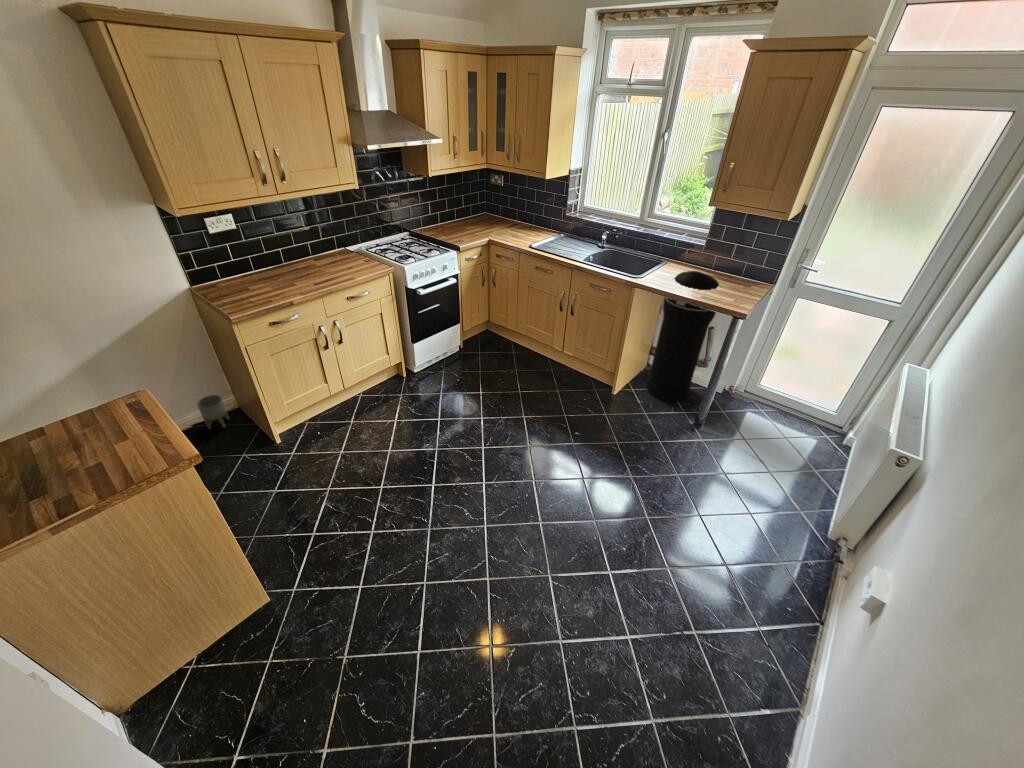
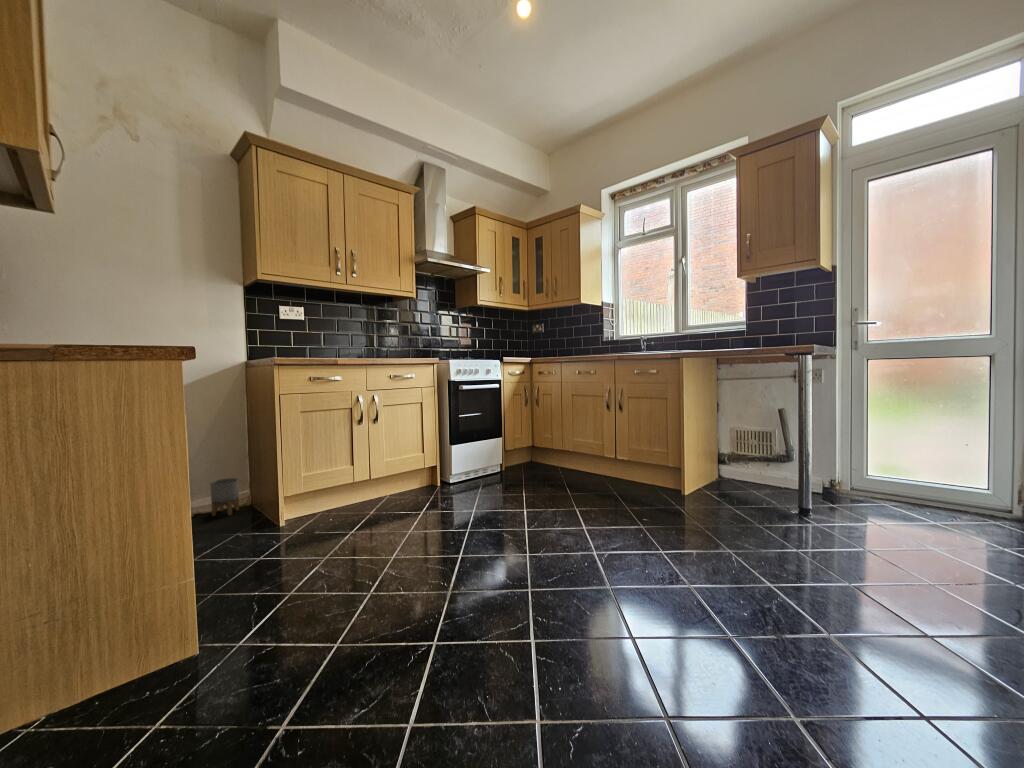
trash can: present [646,271,719,401] -> none [718,342,782,498]

